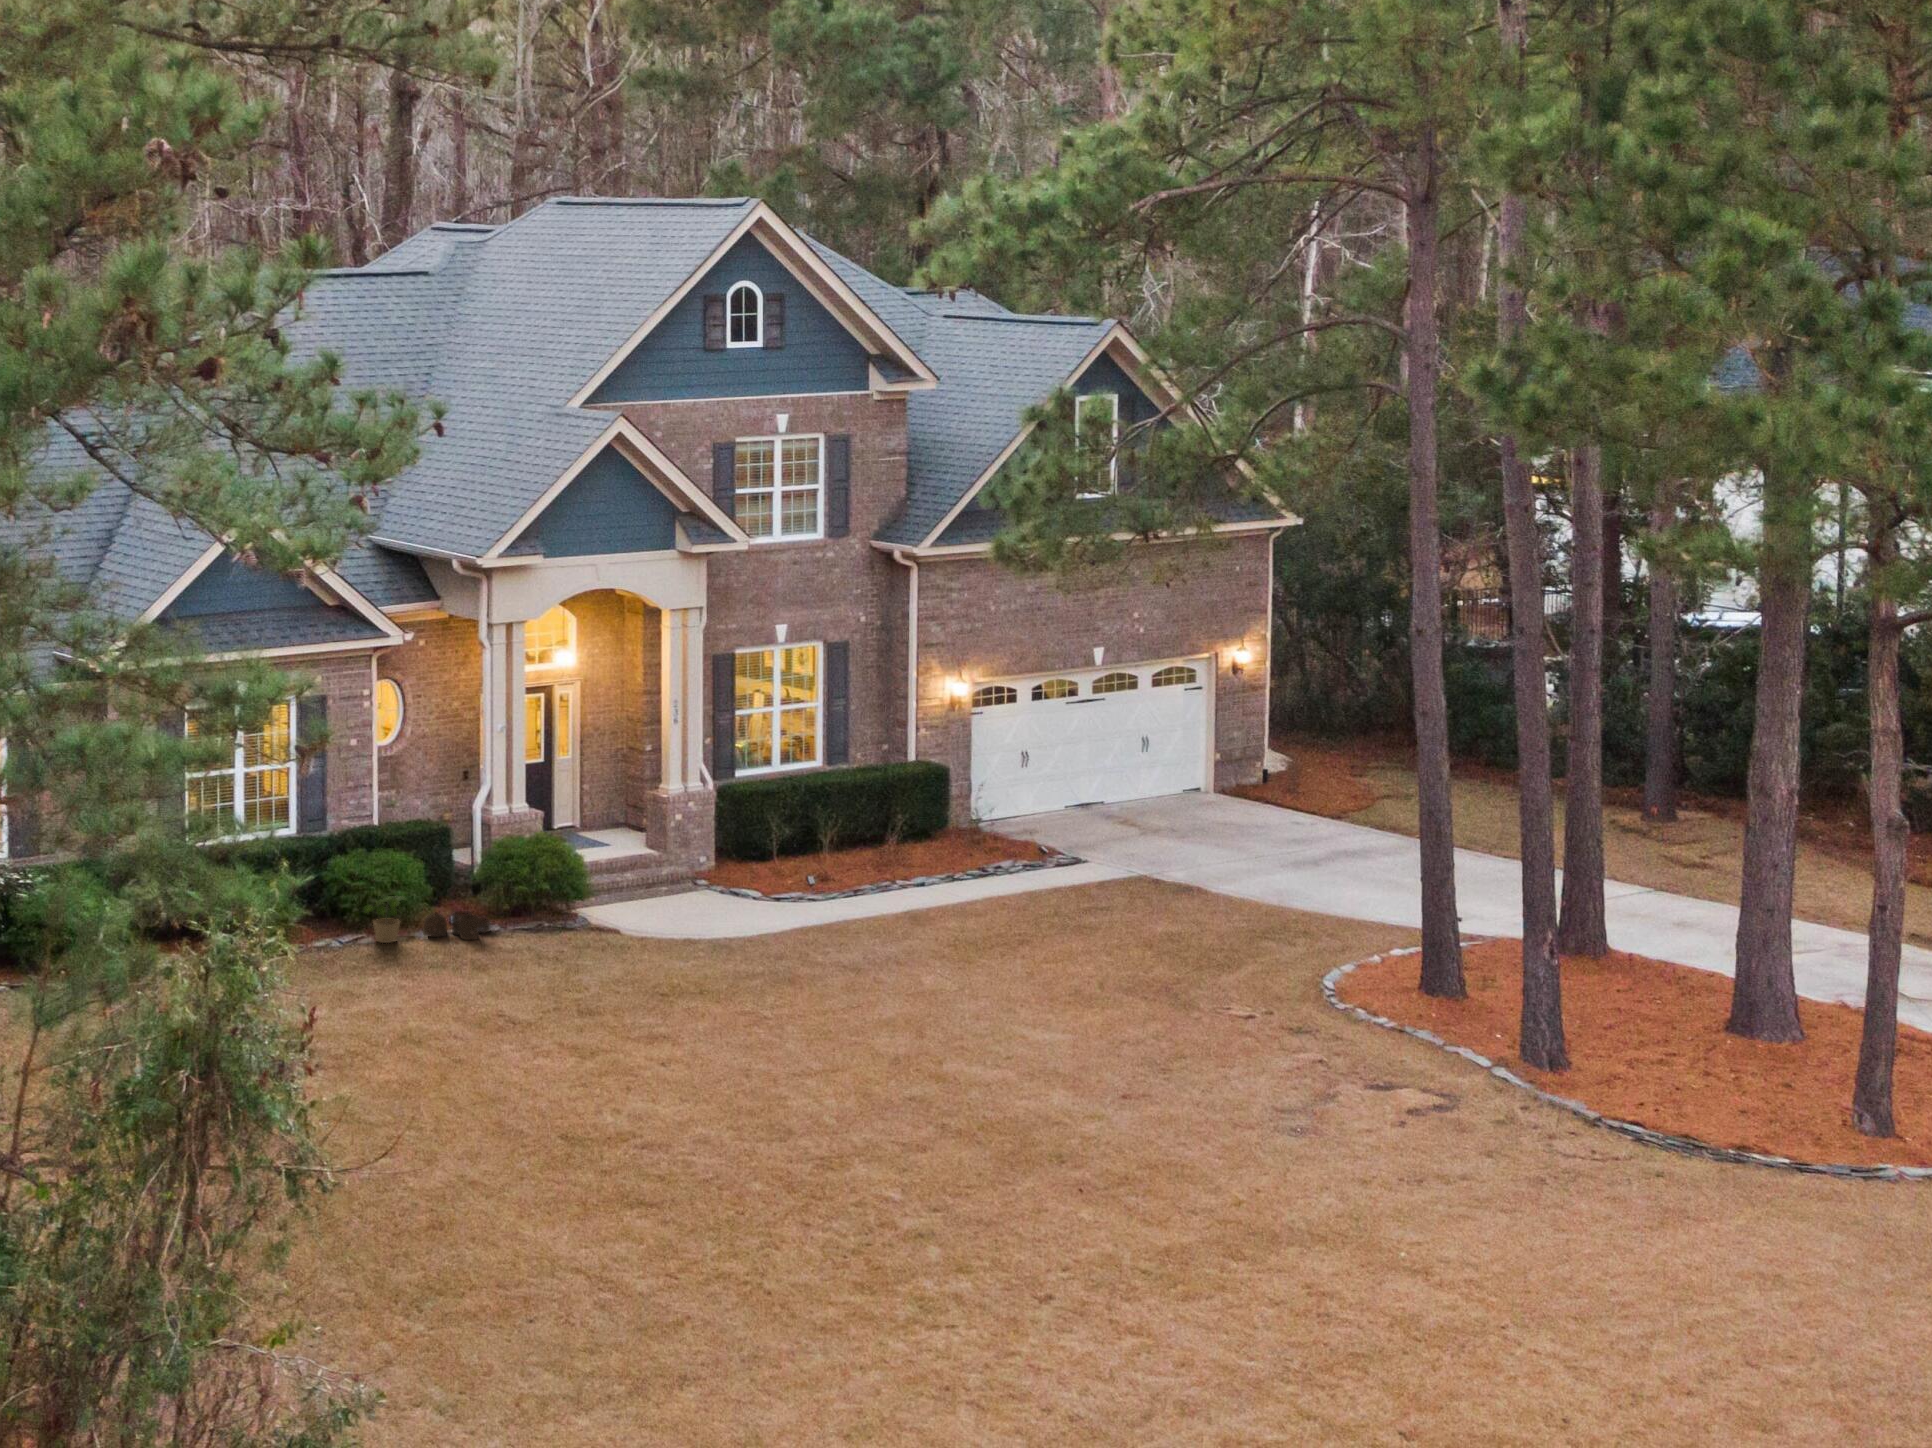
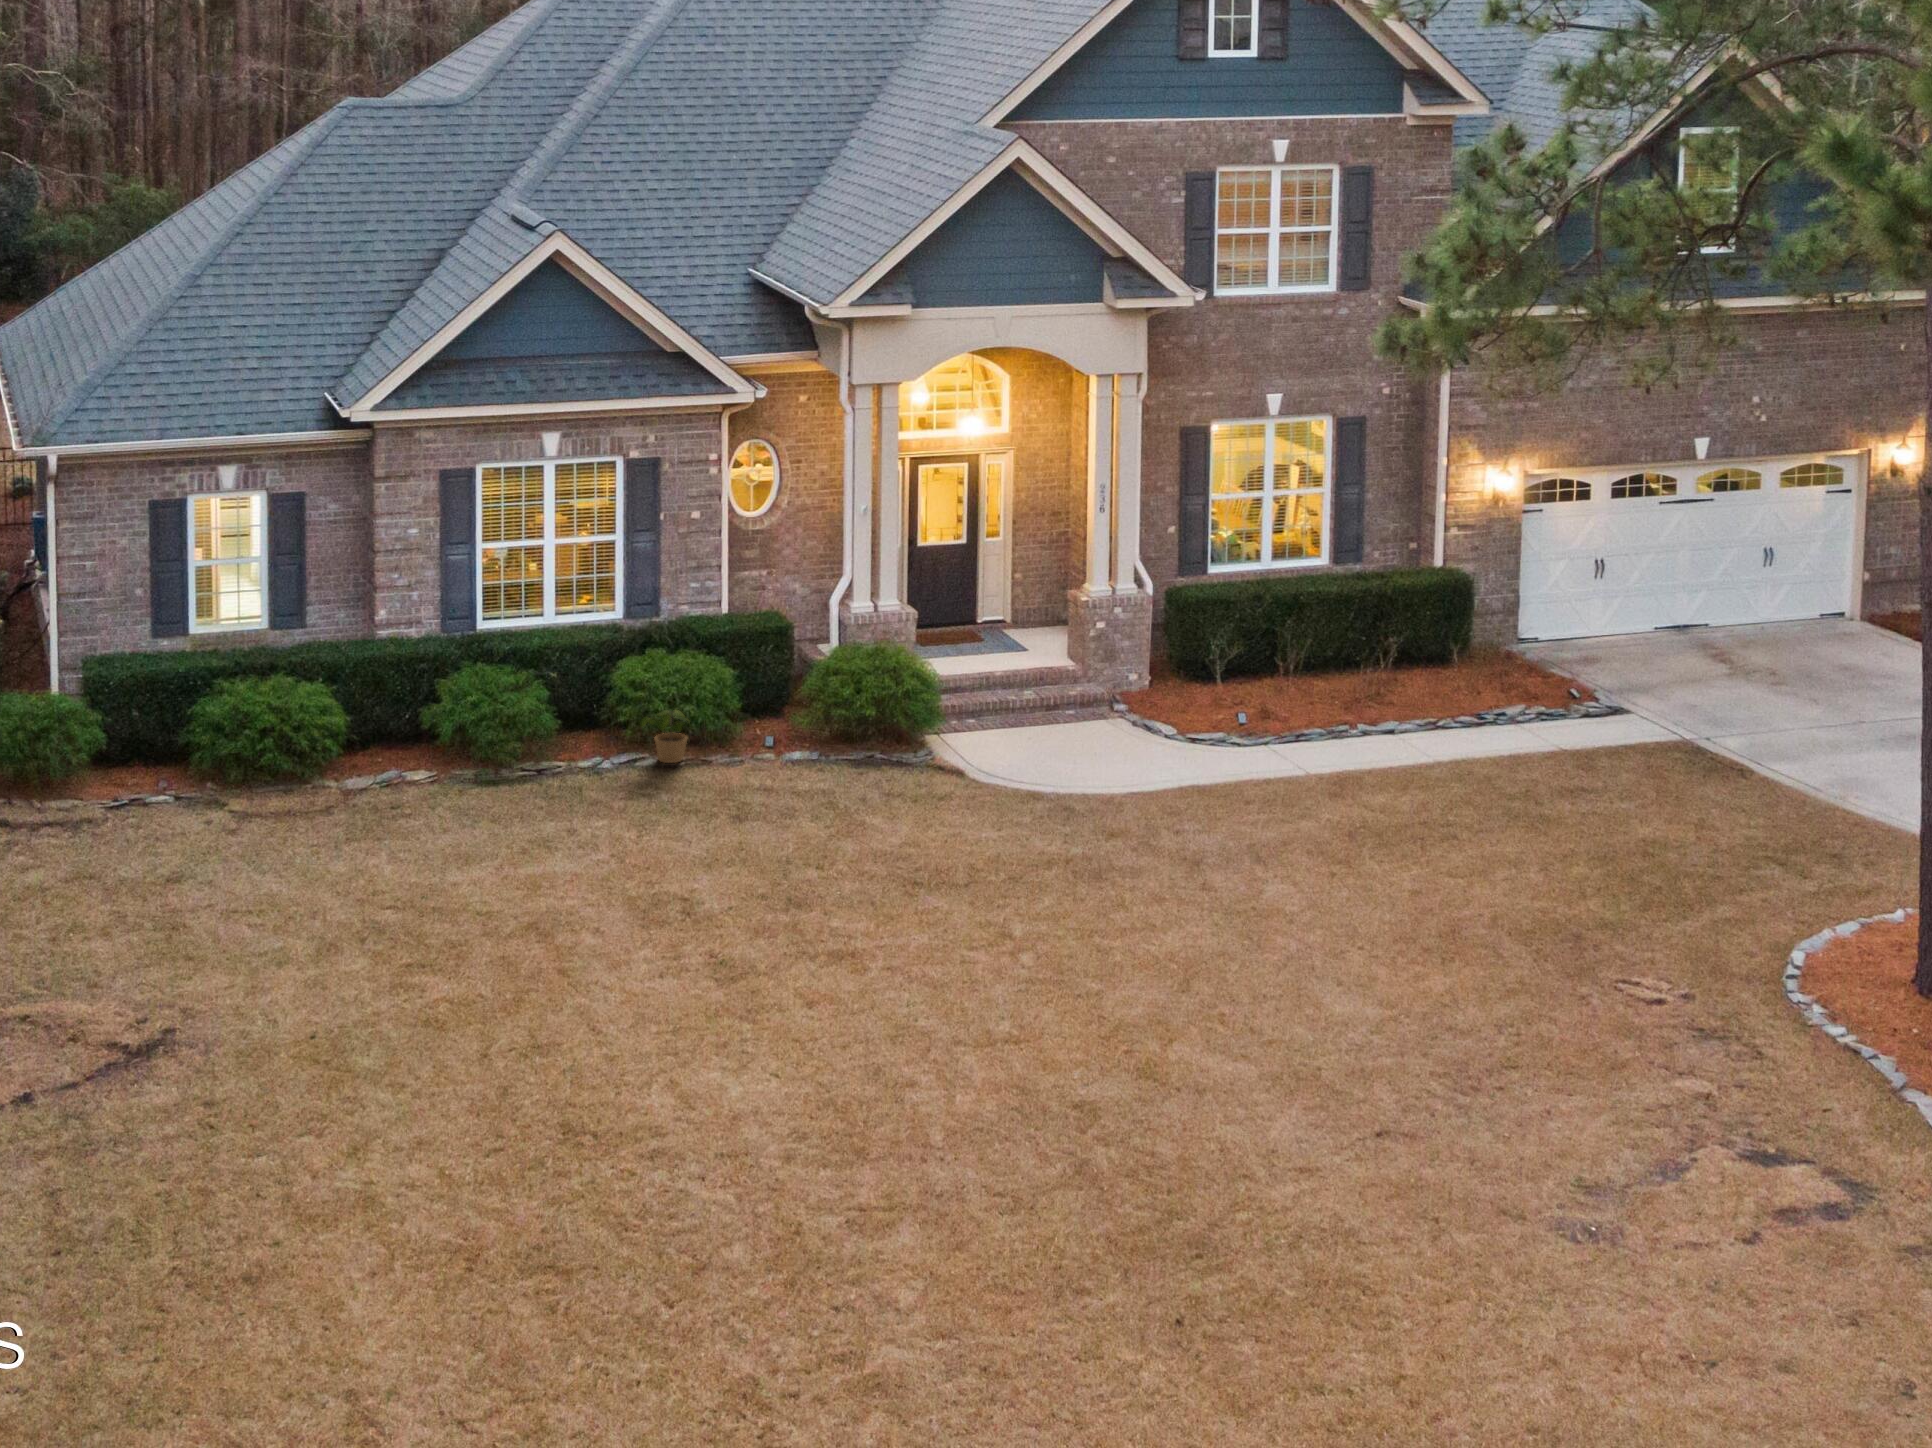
woven basket: present [423,911,491,940] -> none [721,727,805,767]

